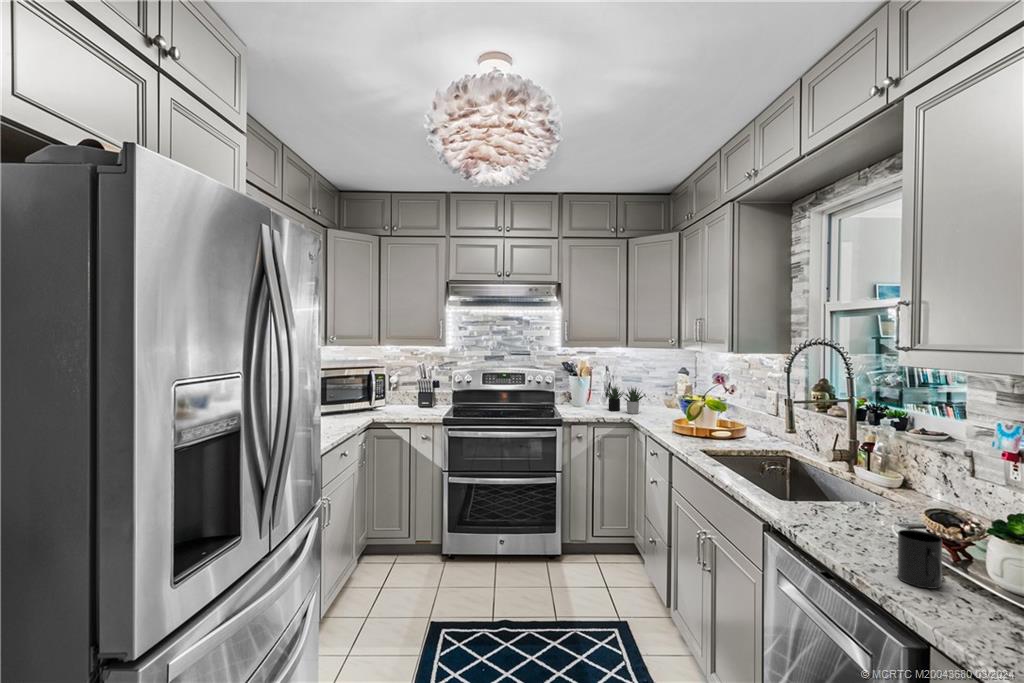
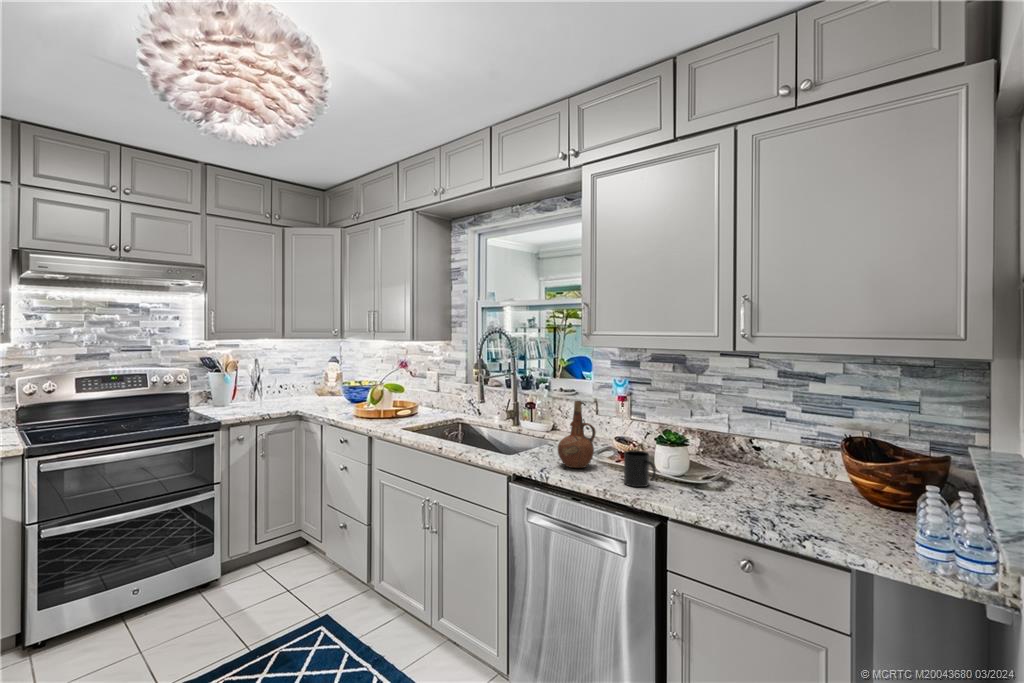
succulent plant: present [605,386,644,414] -> none [258,377,309,407]
ceramic pitcher: none [829,447,890,540] -> present [558,401,596,468]

